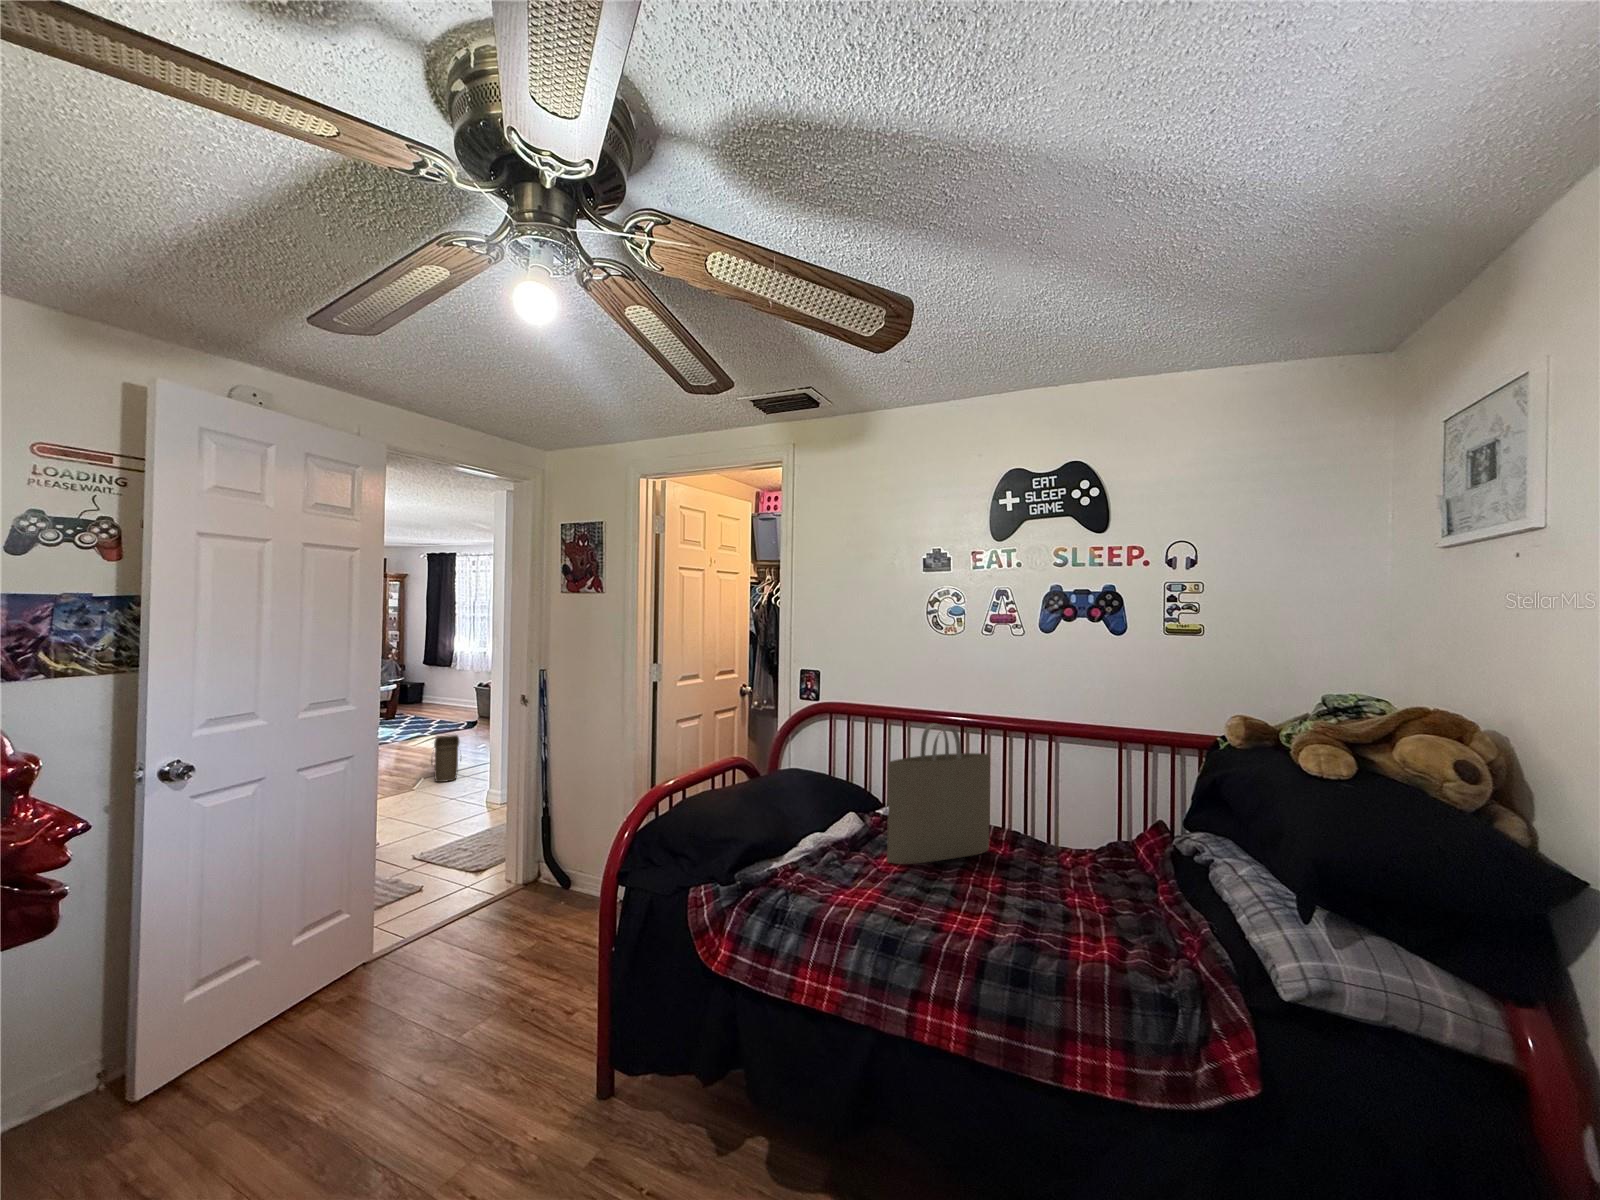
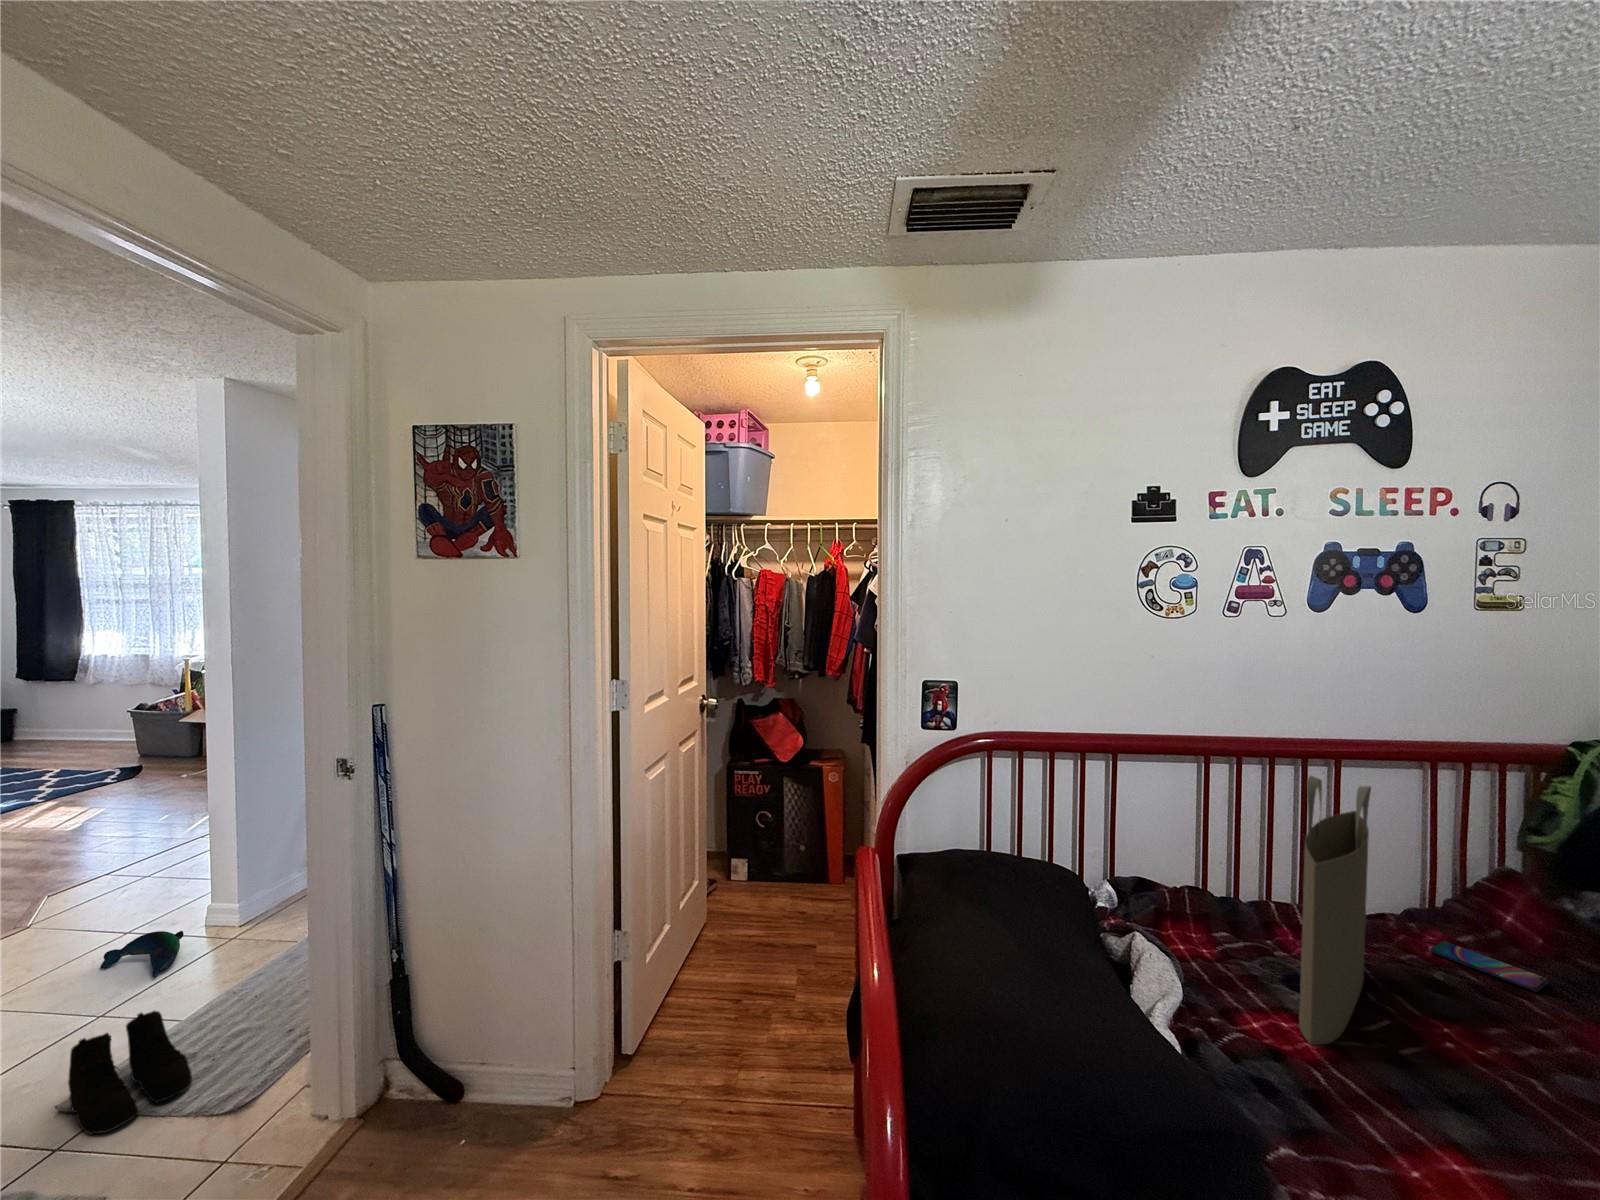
basket: present [431,735,459,782] -> none [63,806,134,900]
plush toy: none [438,796,473,818] -> present [100,931,184,977]
boots: none [416,820,462,867] -> present [68,1011,192,1135]
smartphone: none [1056,854,1104,877] -> present [1430,941,1549,992]

